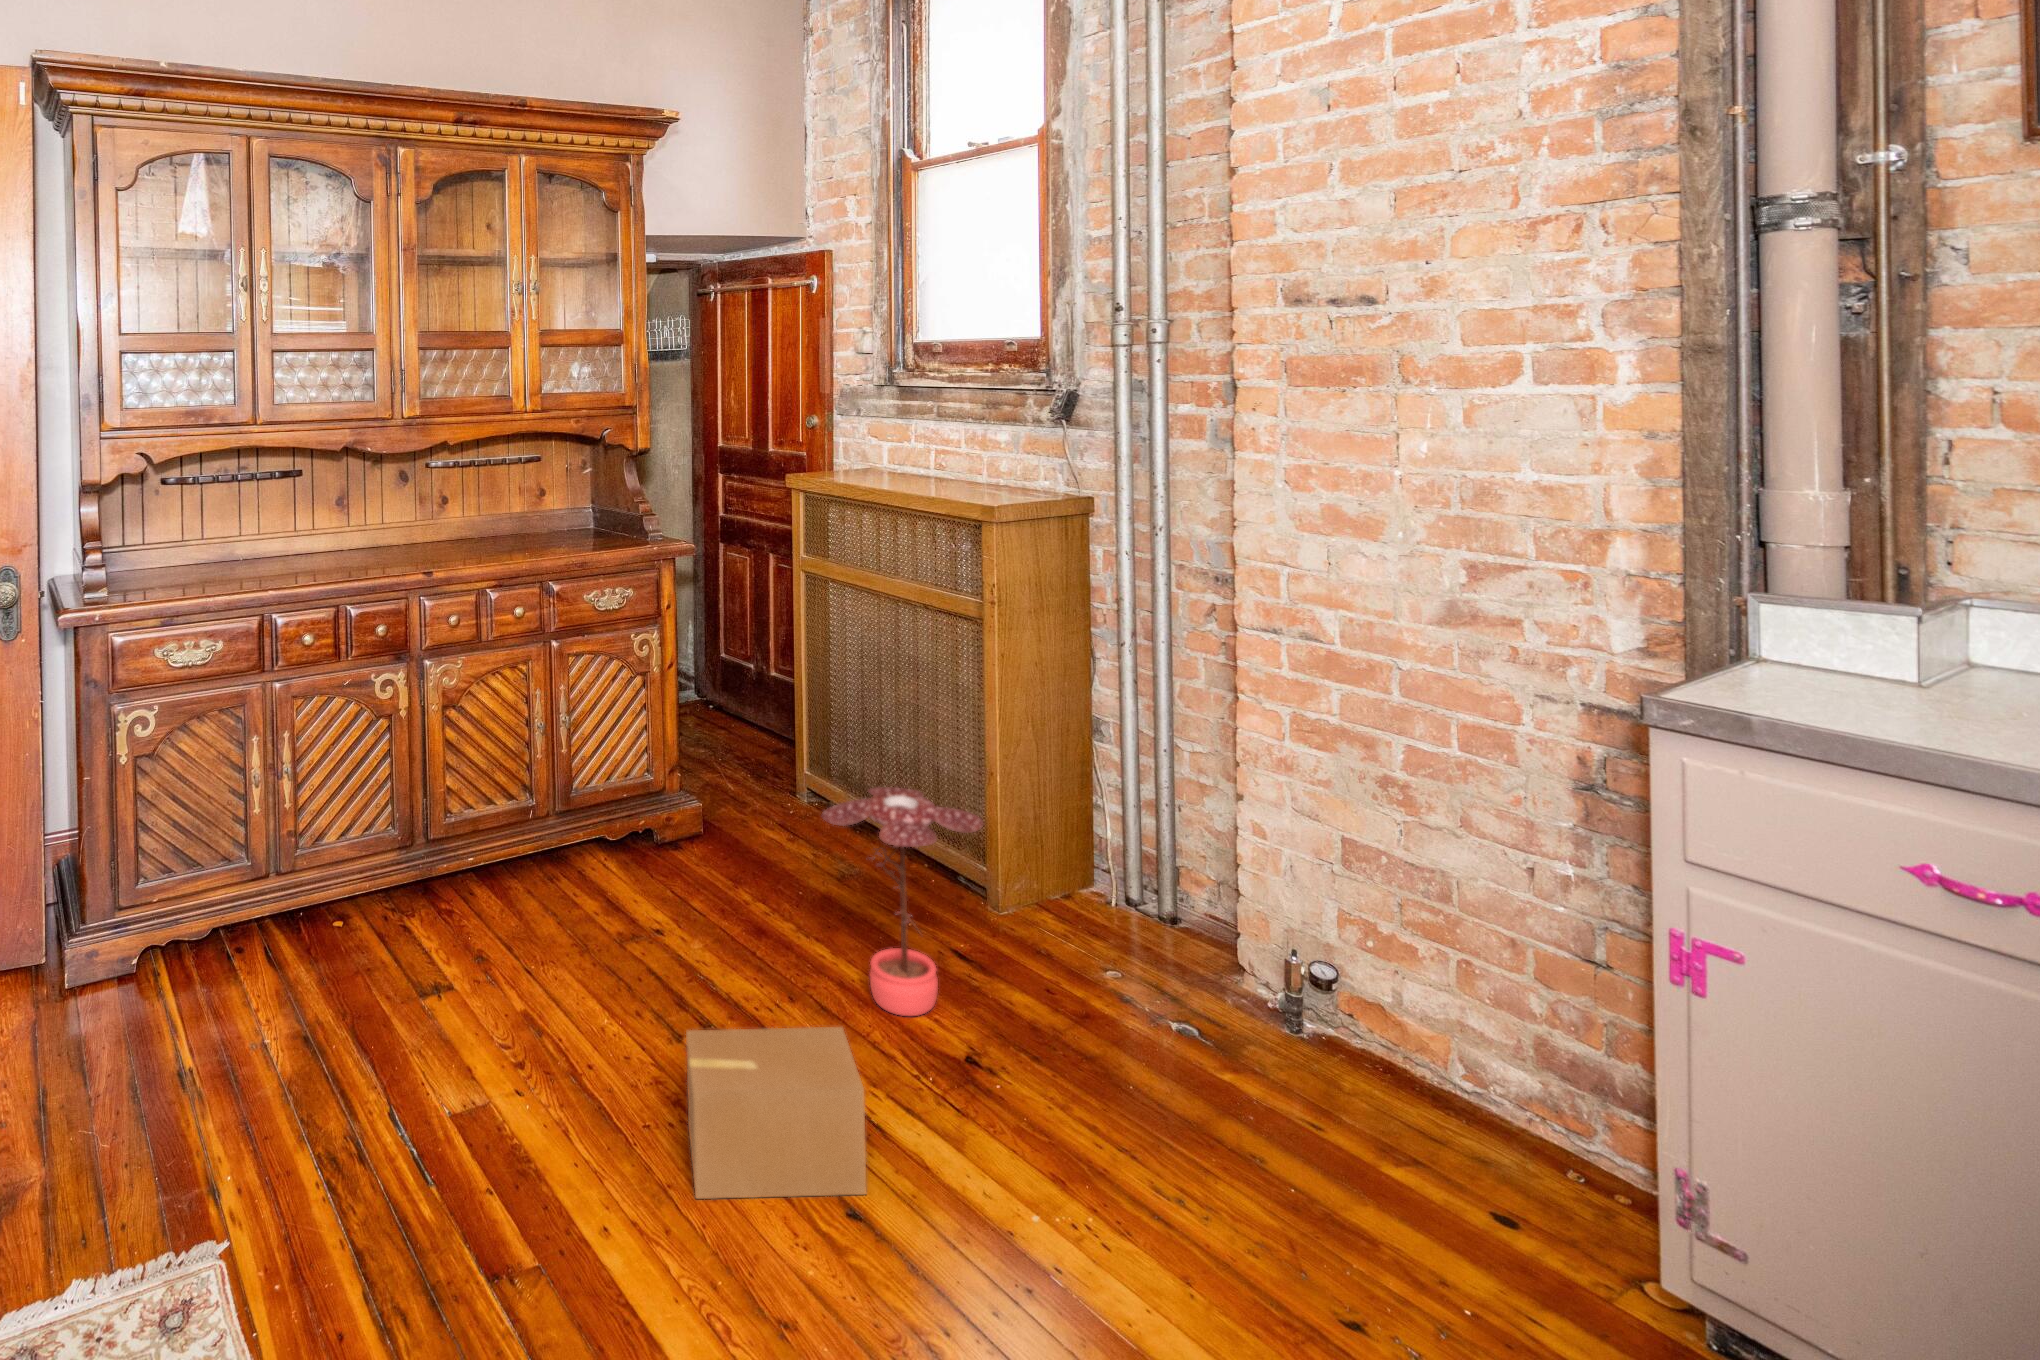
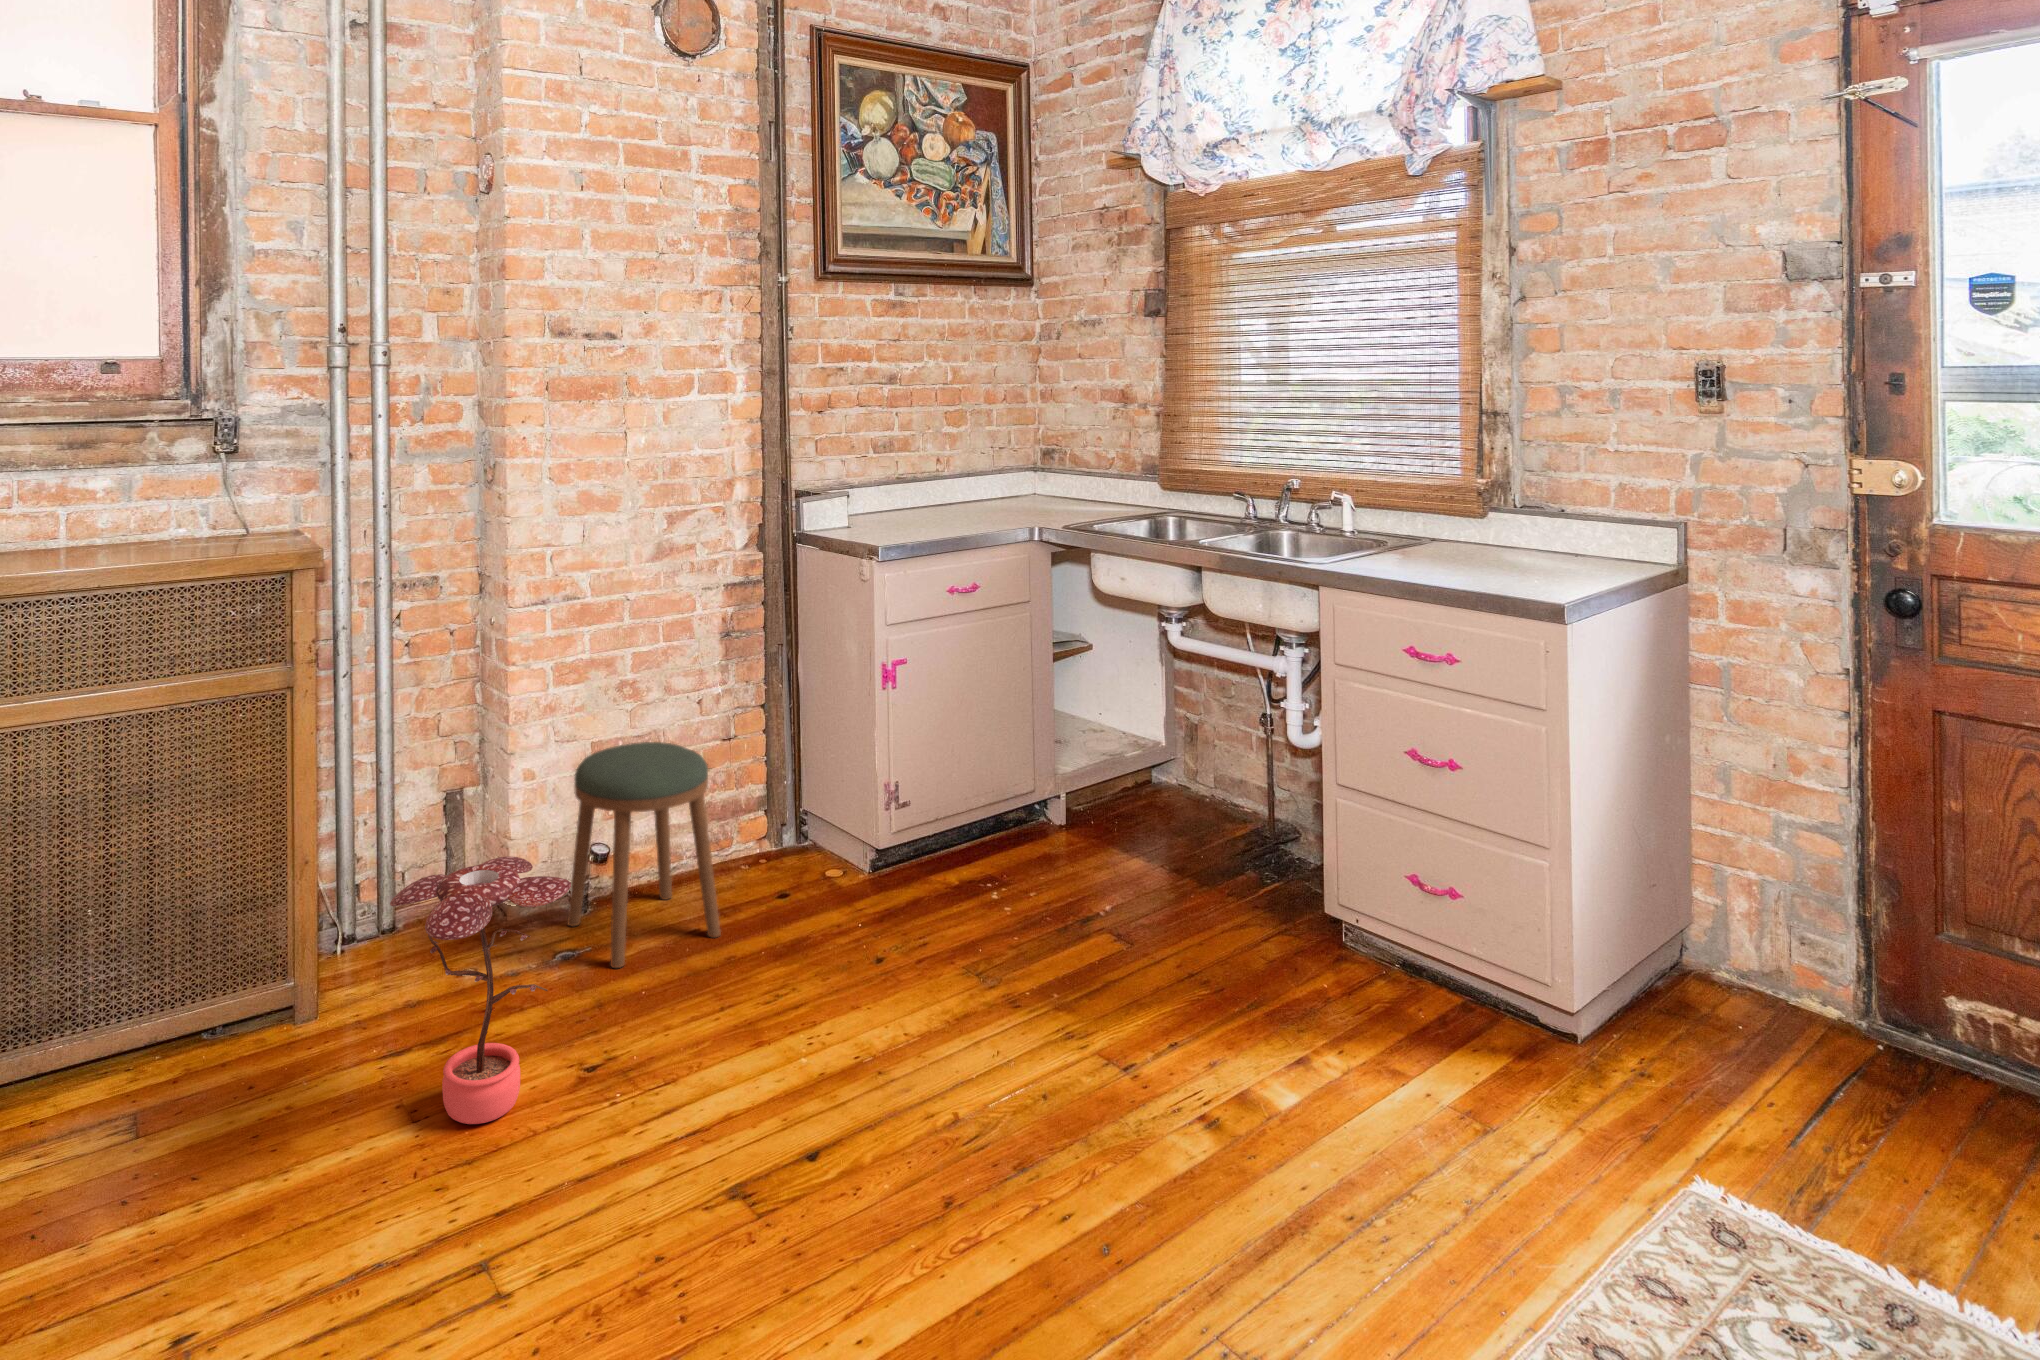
stool: none [1184,827,1420,1145] -> present [567,742,721,968]
cardboard box: present [686,1027,866,1199] -> none [690,1047,810,1276]

